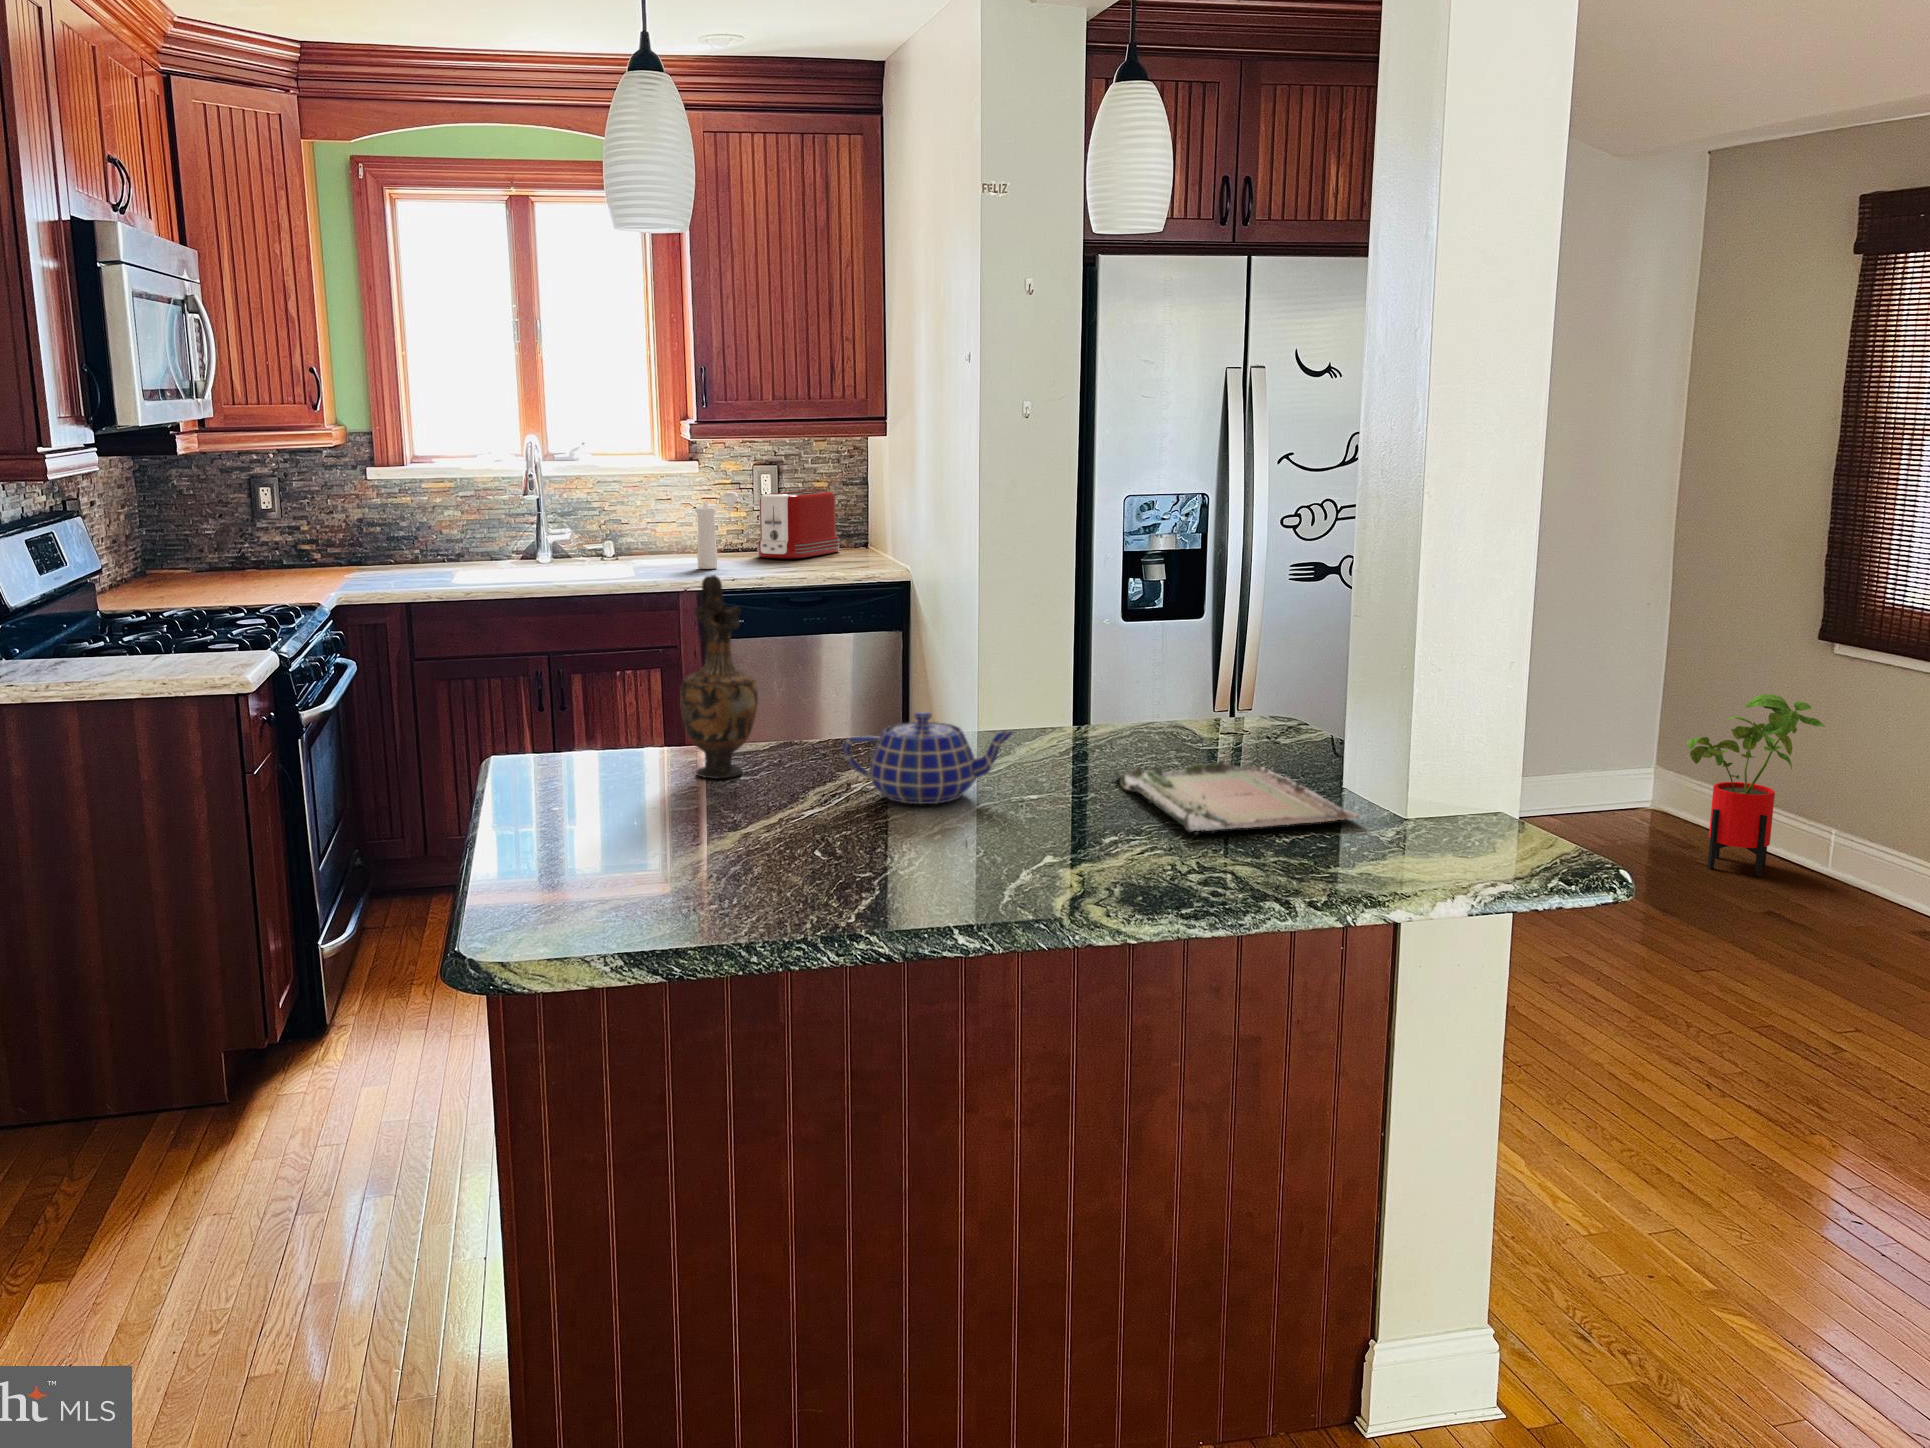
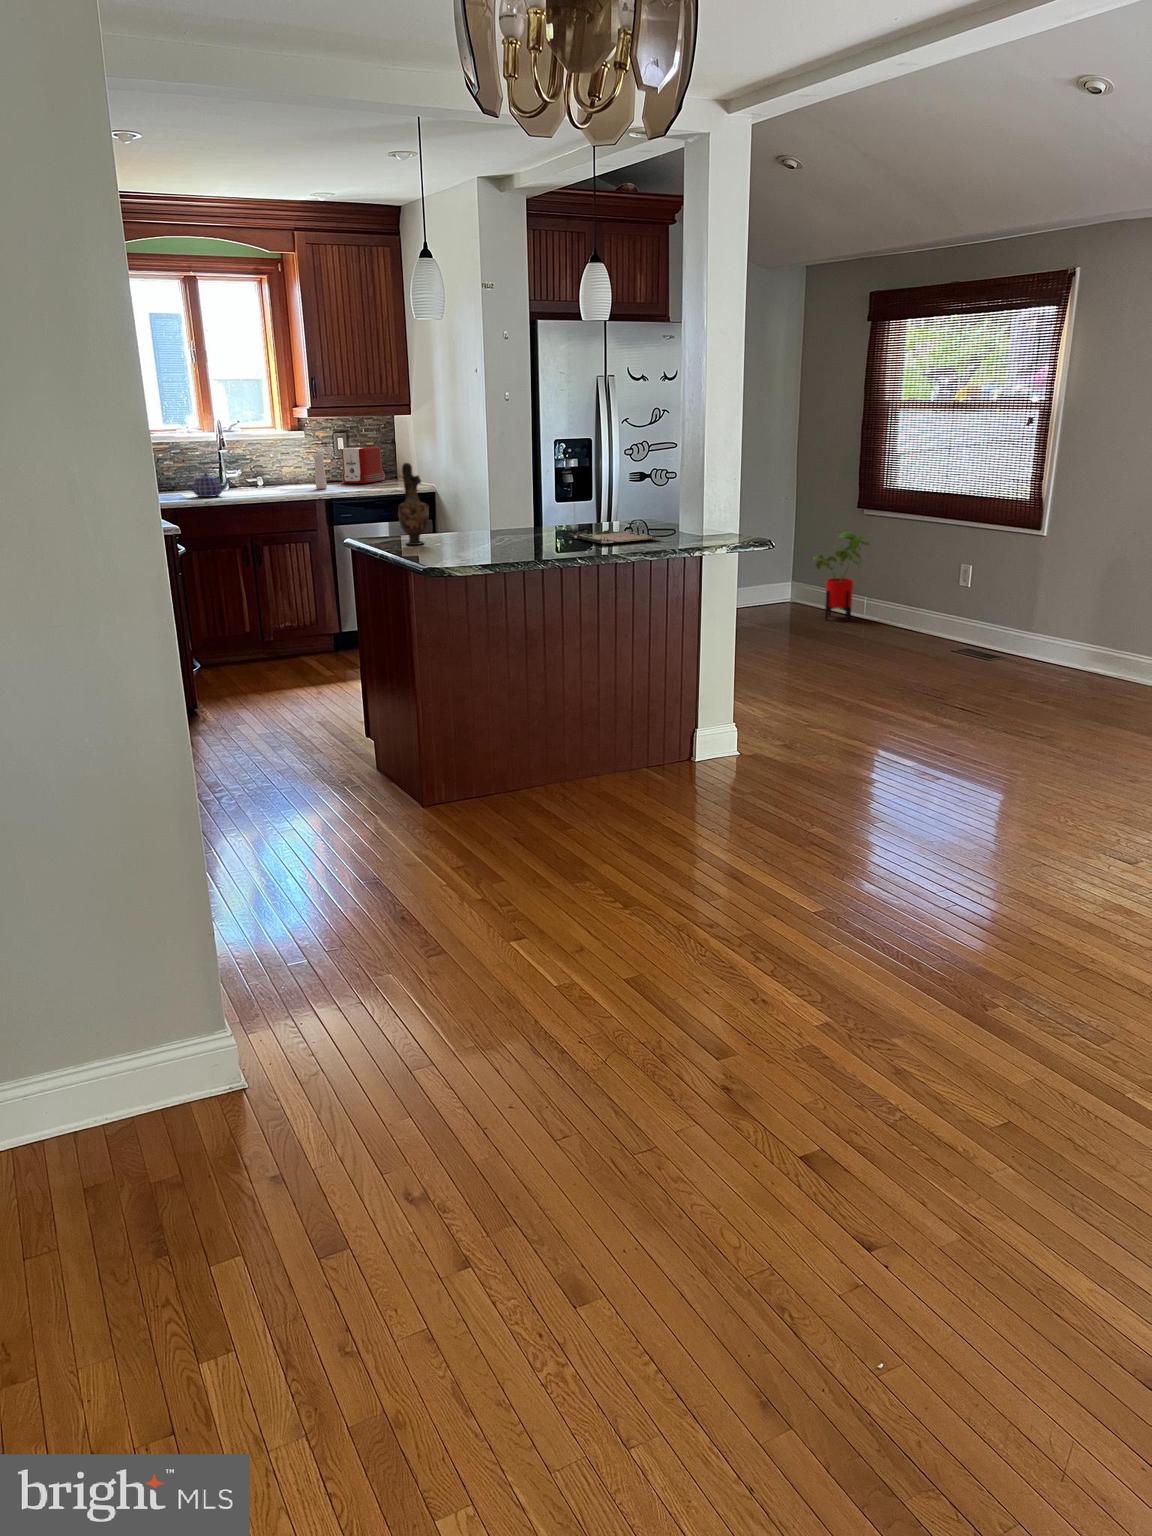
teapot: present [842,712,1015,804] -> present [185,473,230,497]

